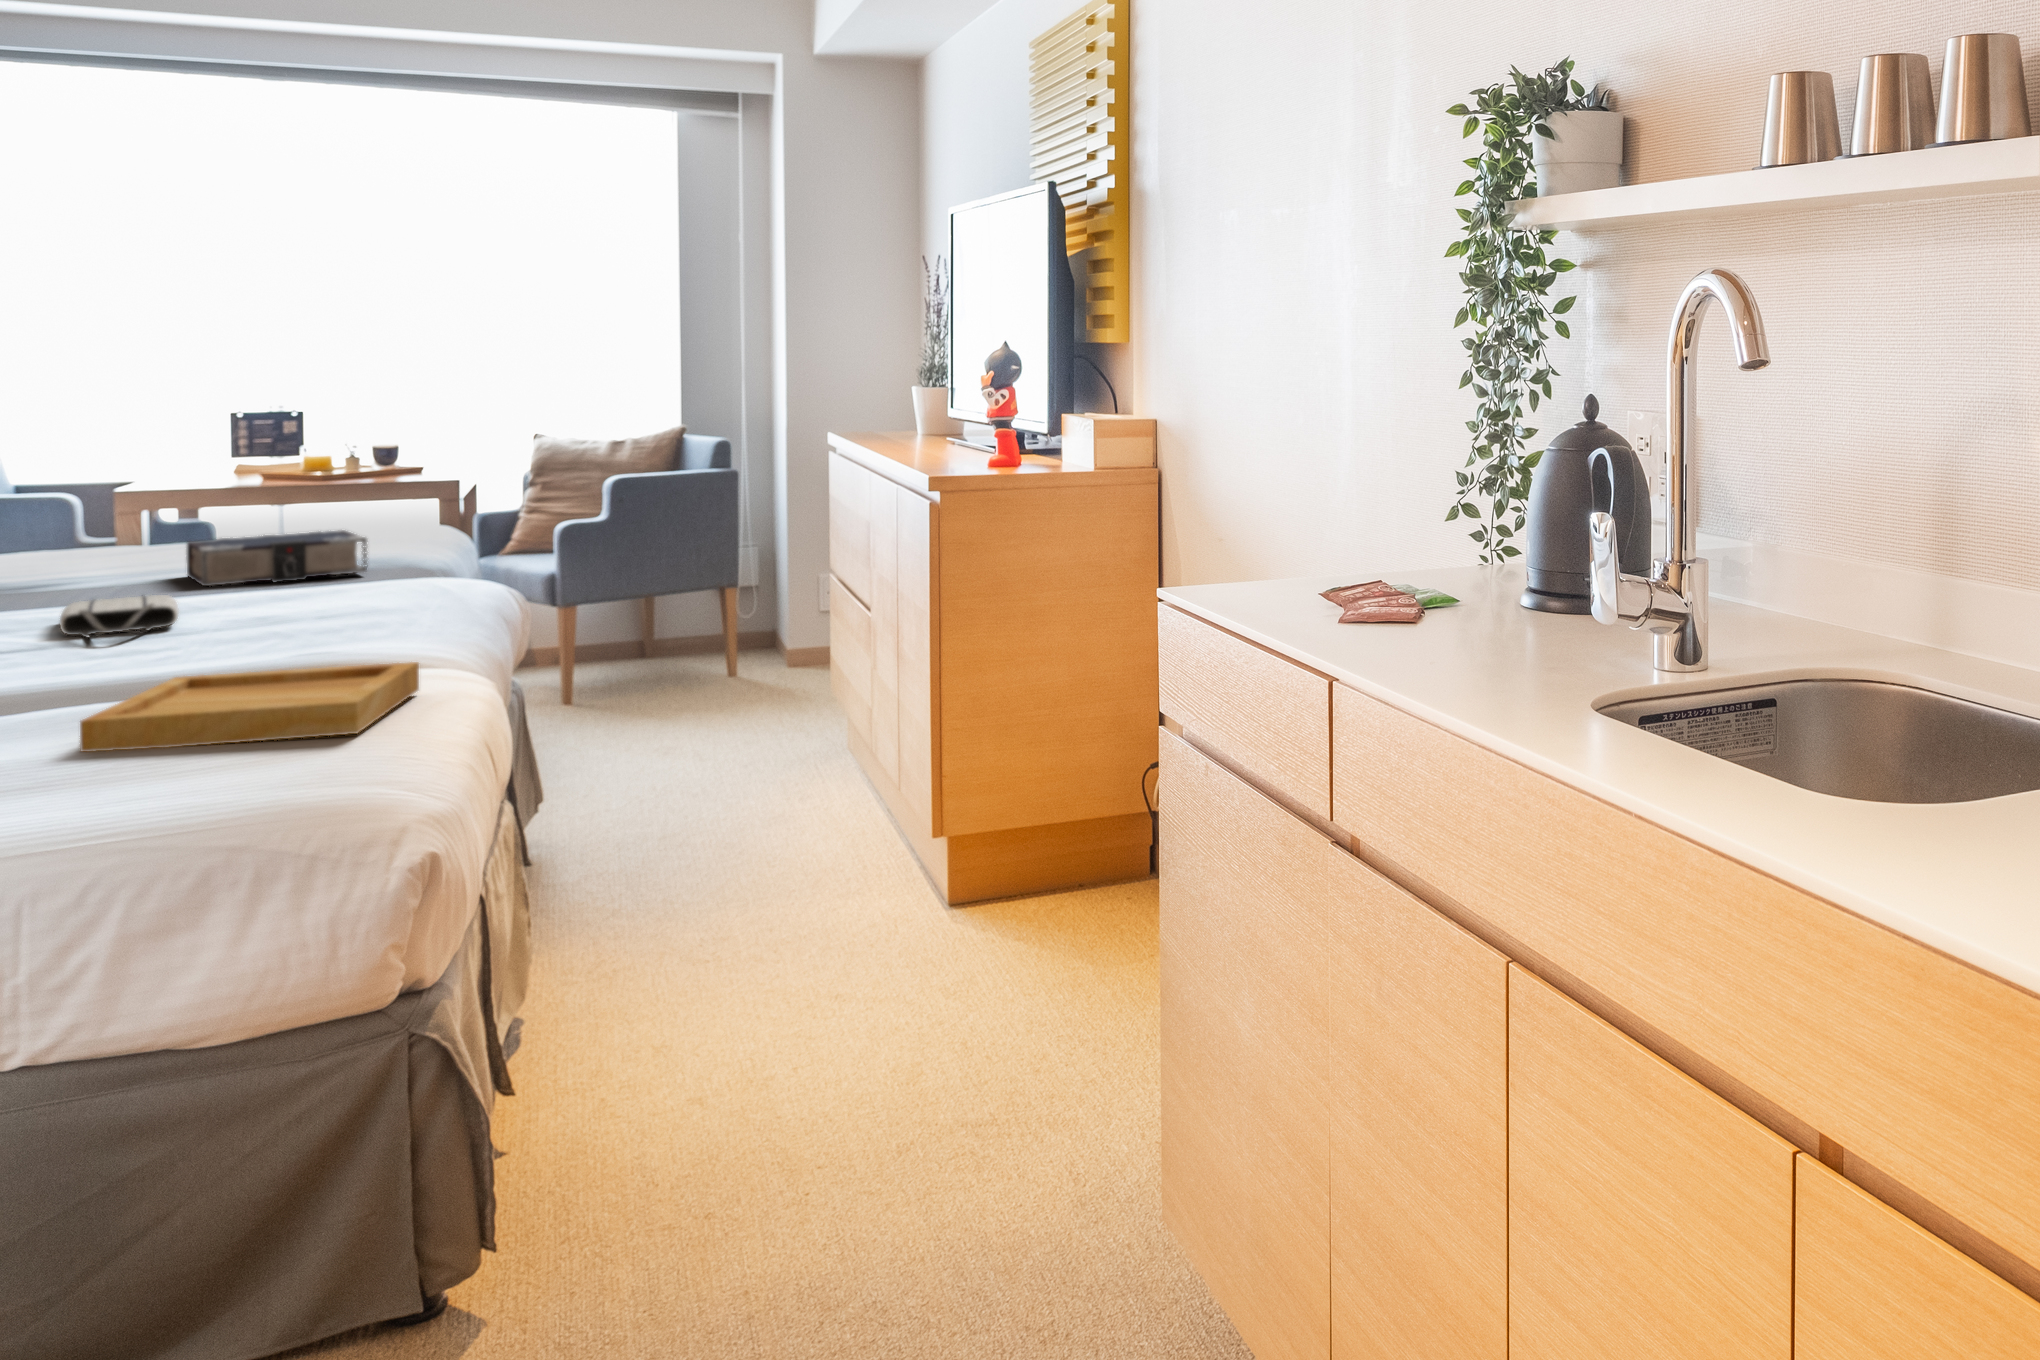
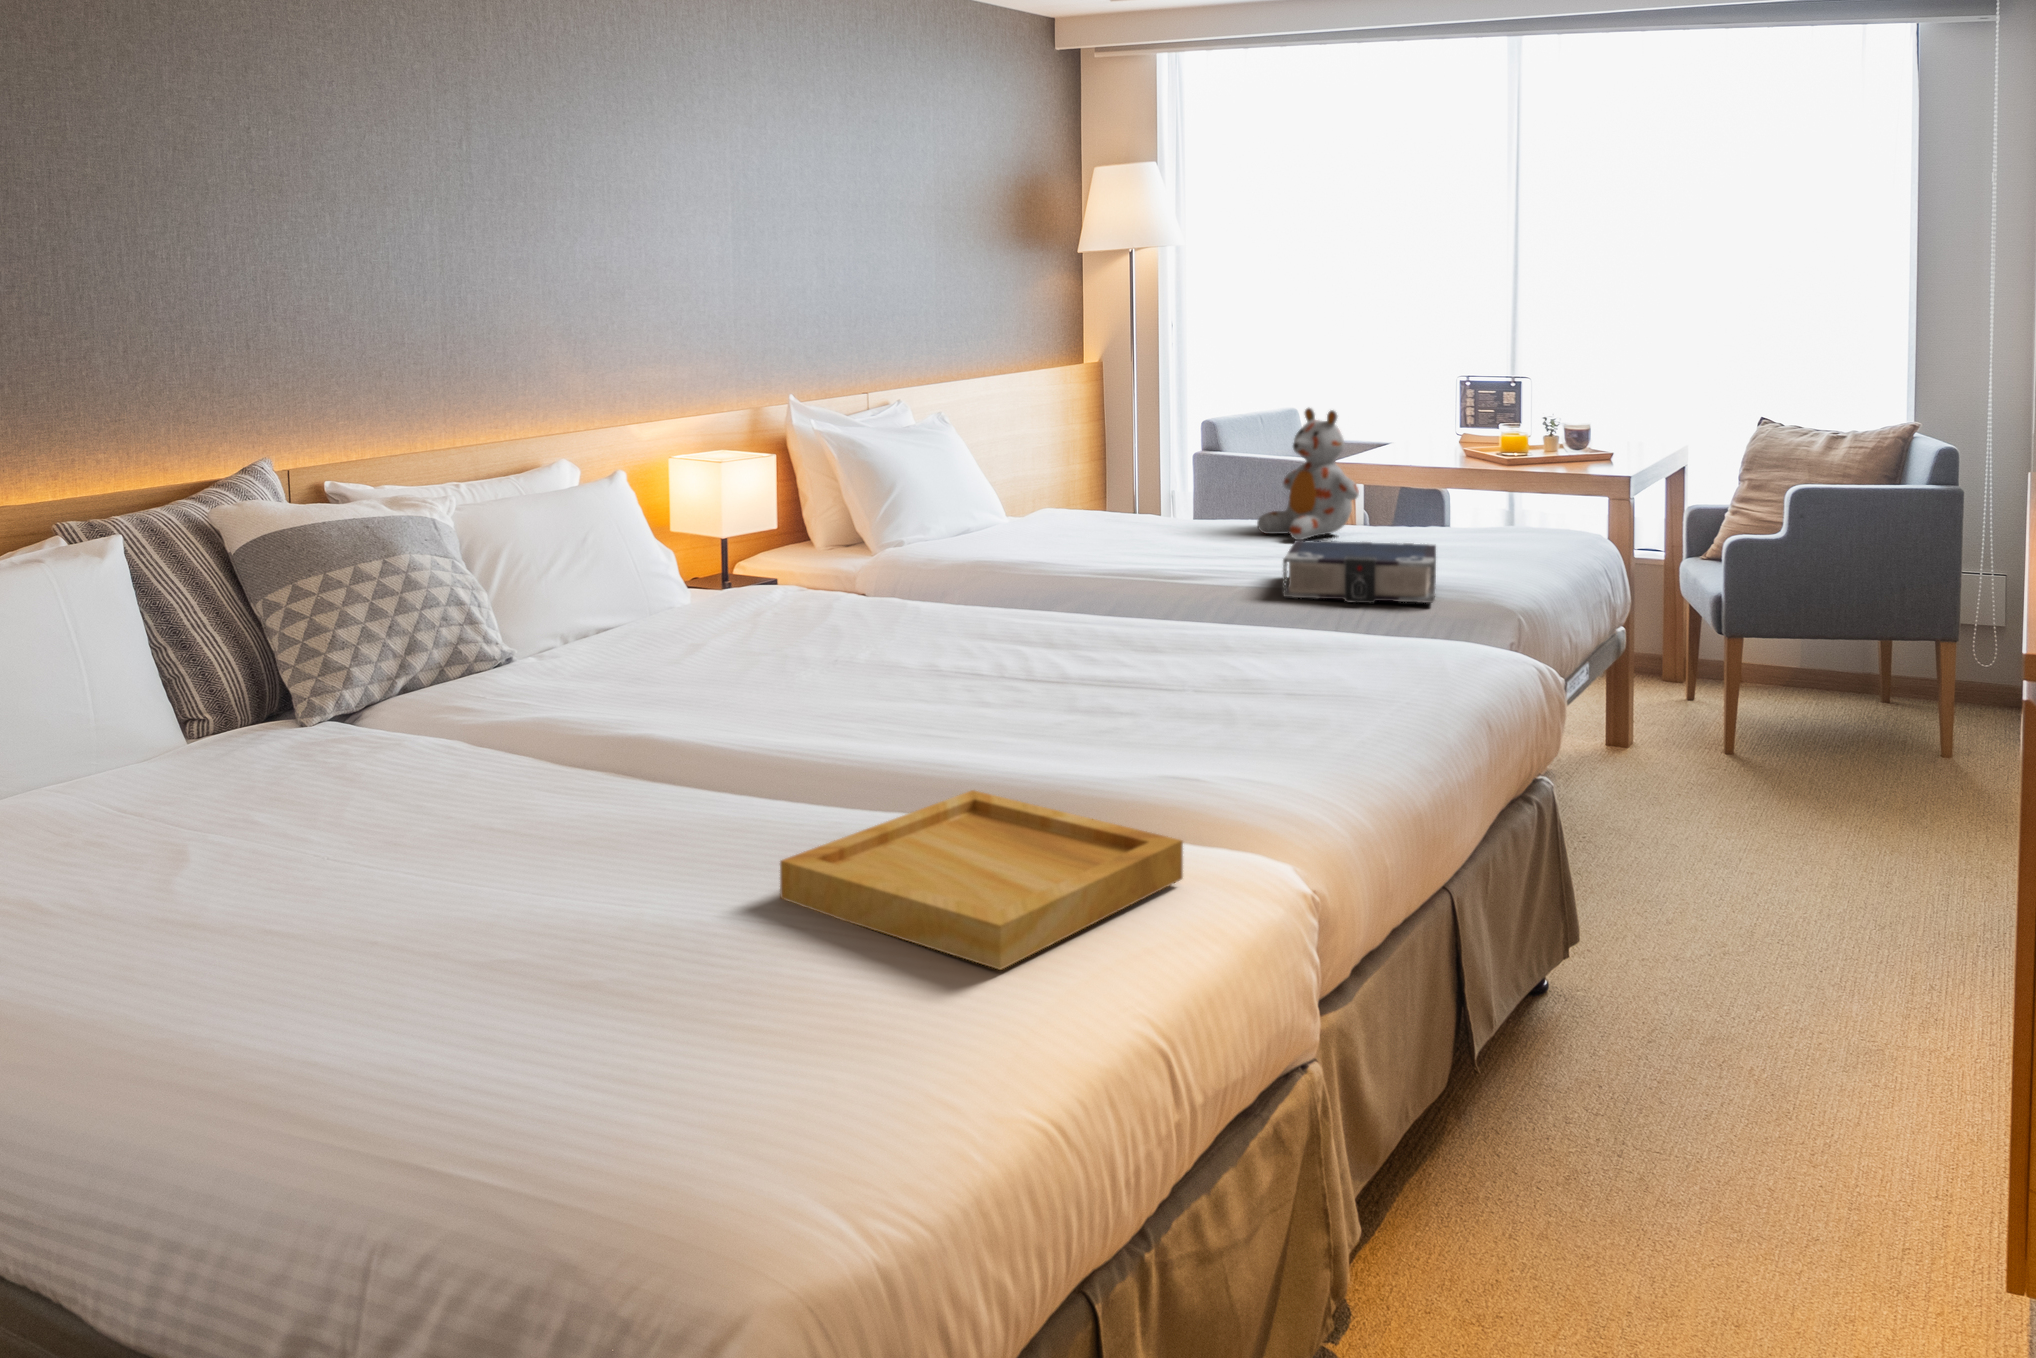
stuffed bear: none [76,430,207,558] -> present [1257,408,1359,540]
tote bag: present [60,595,178,637] -> none [1077,614,1200,671]

